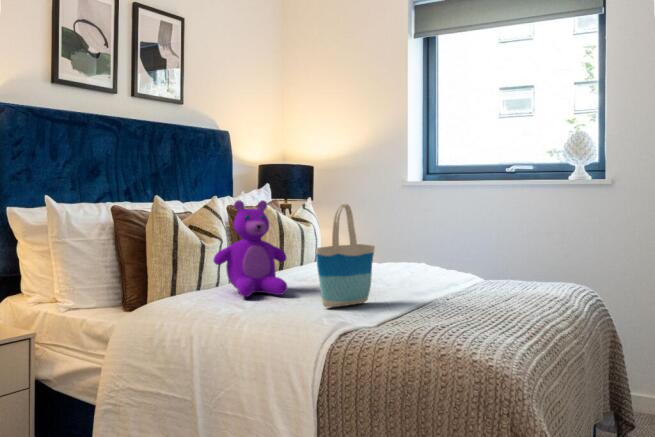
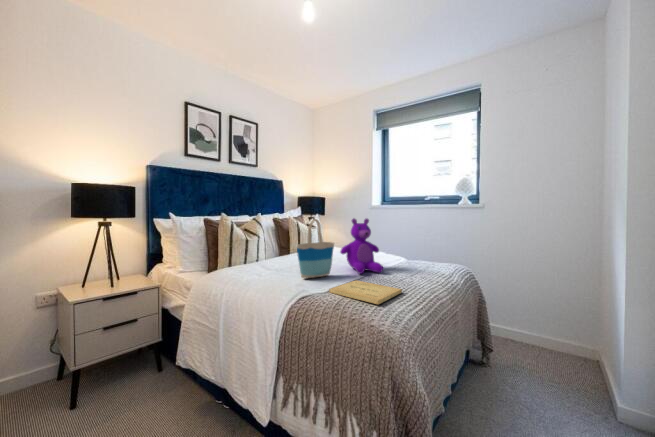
teddy bear: present [213,200,287,297] -> present [340,219,383,274]
book: none [383,308,500,337] -> present [329,280,402,304]

